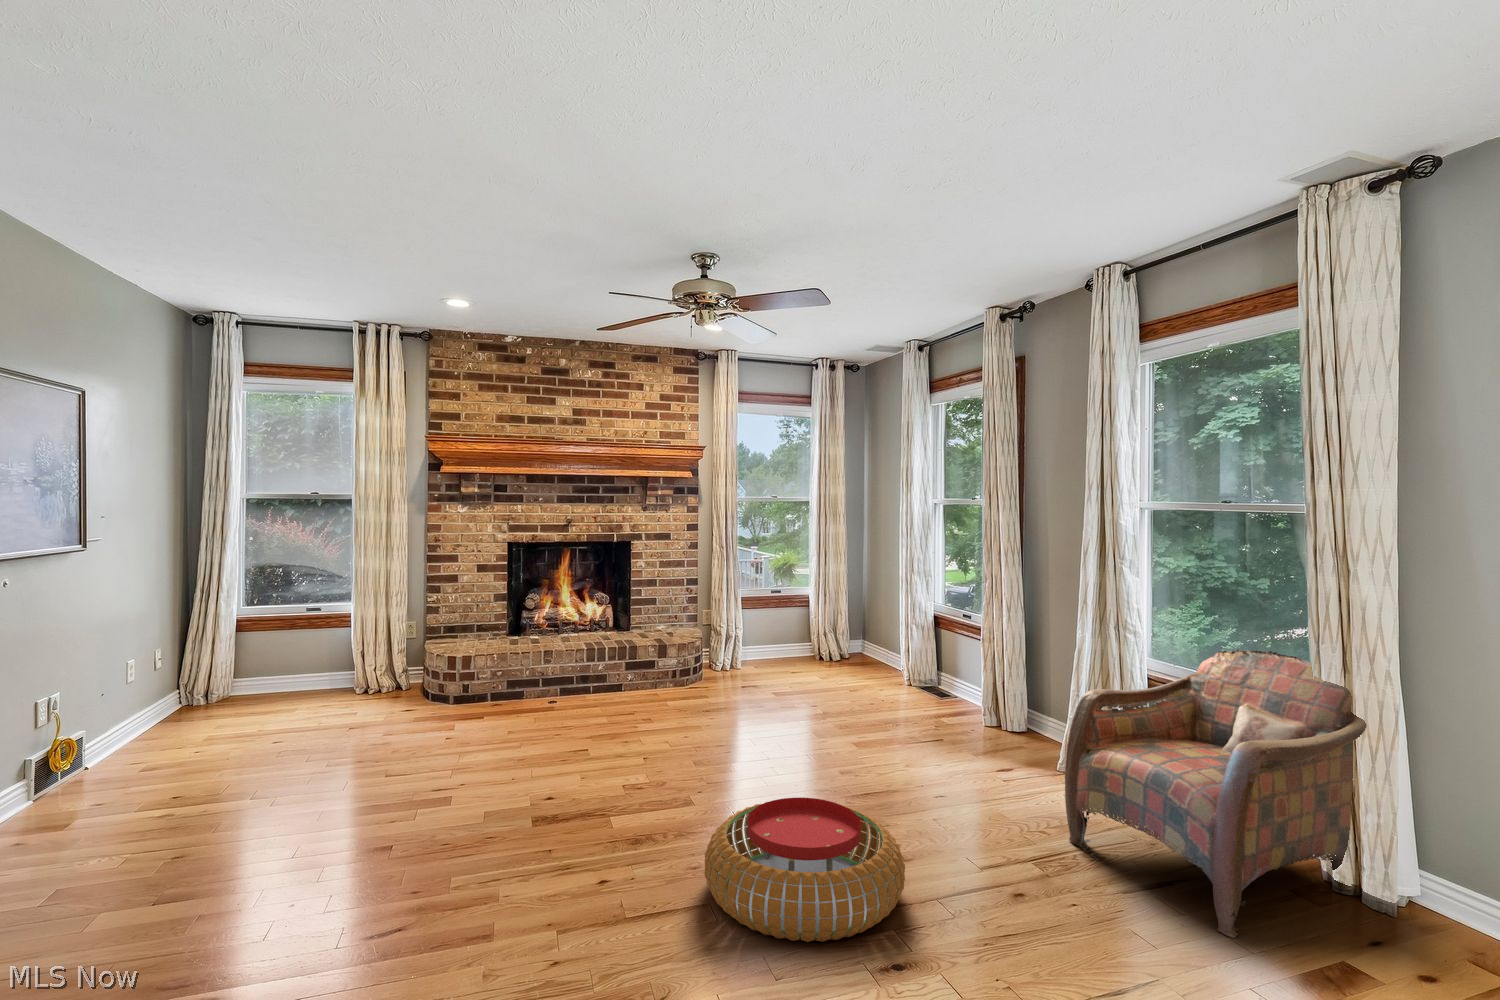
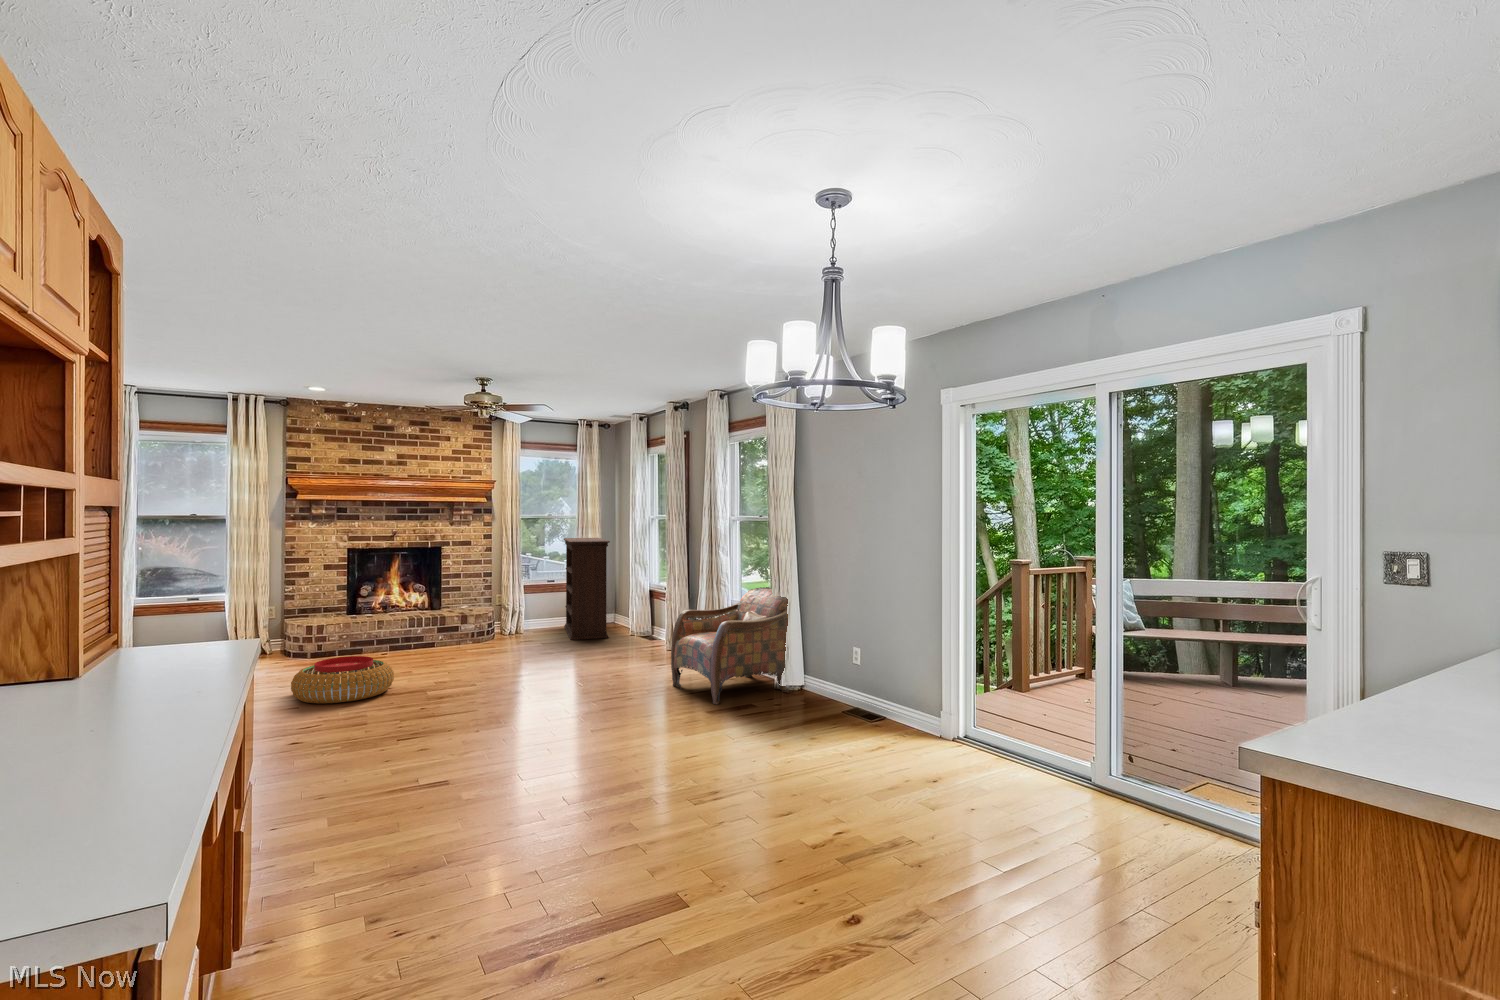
bookshelf: none [795,532,875,689] -> present [564,538,610,640]
pouf: present [705,798,905,942] -> present [291,656,394,703]

